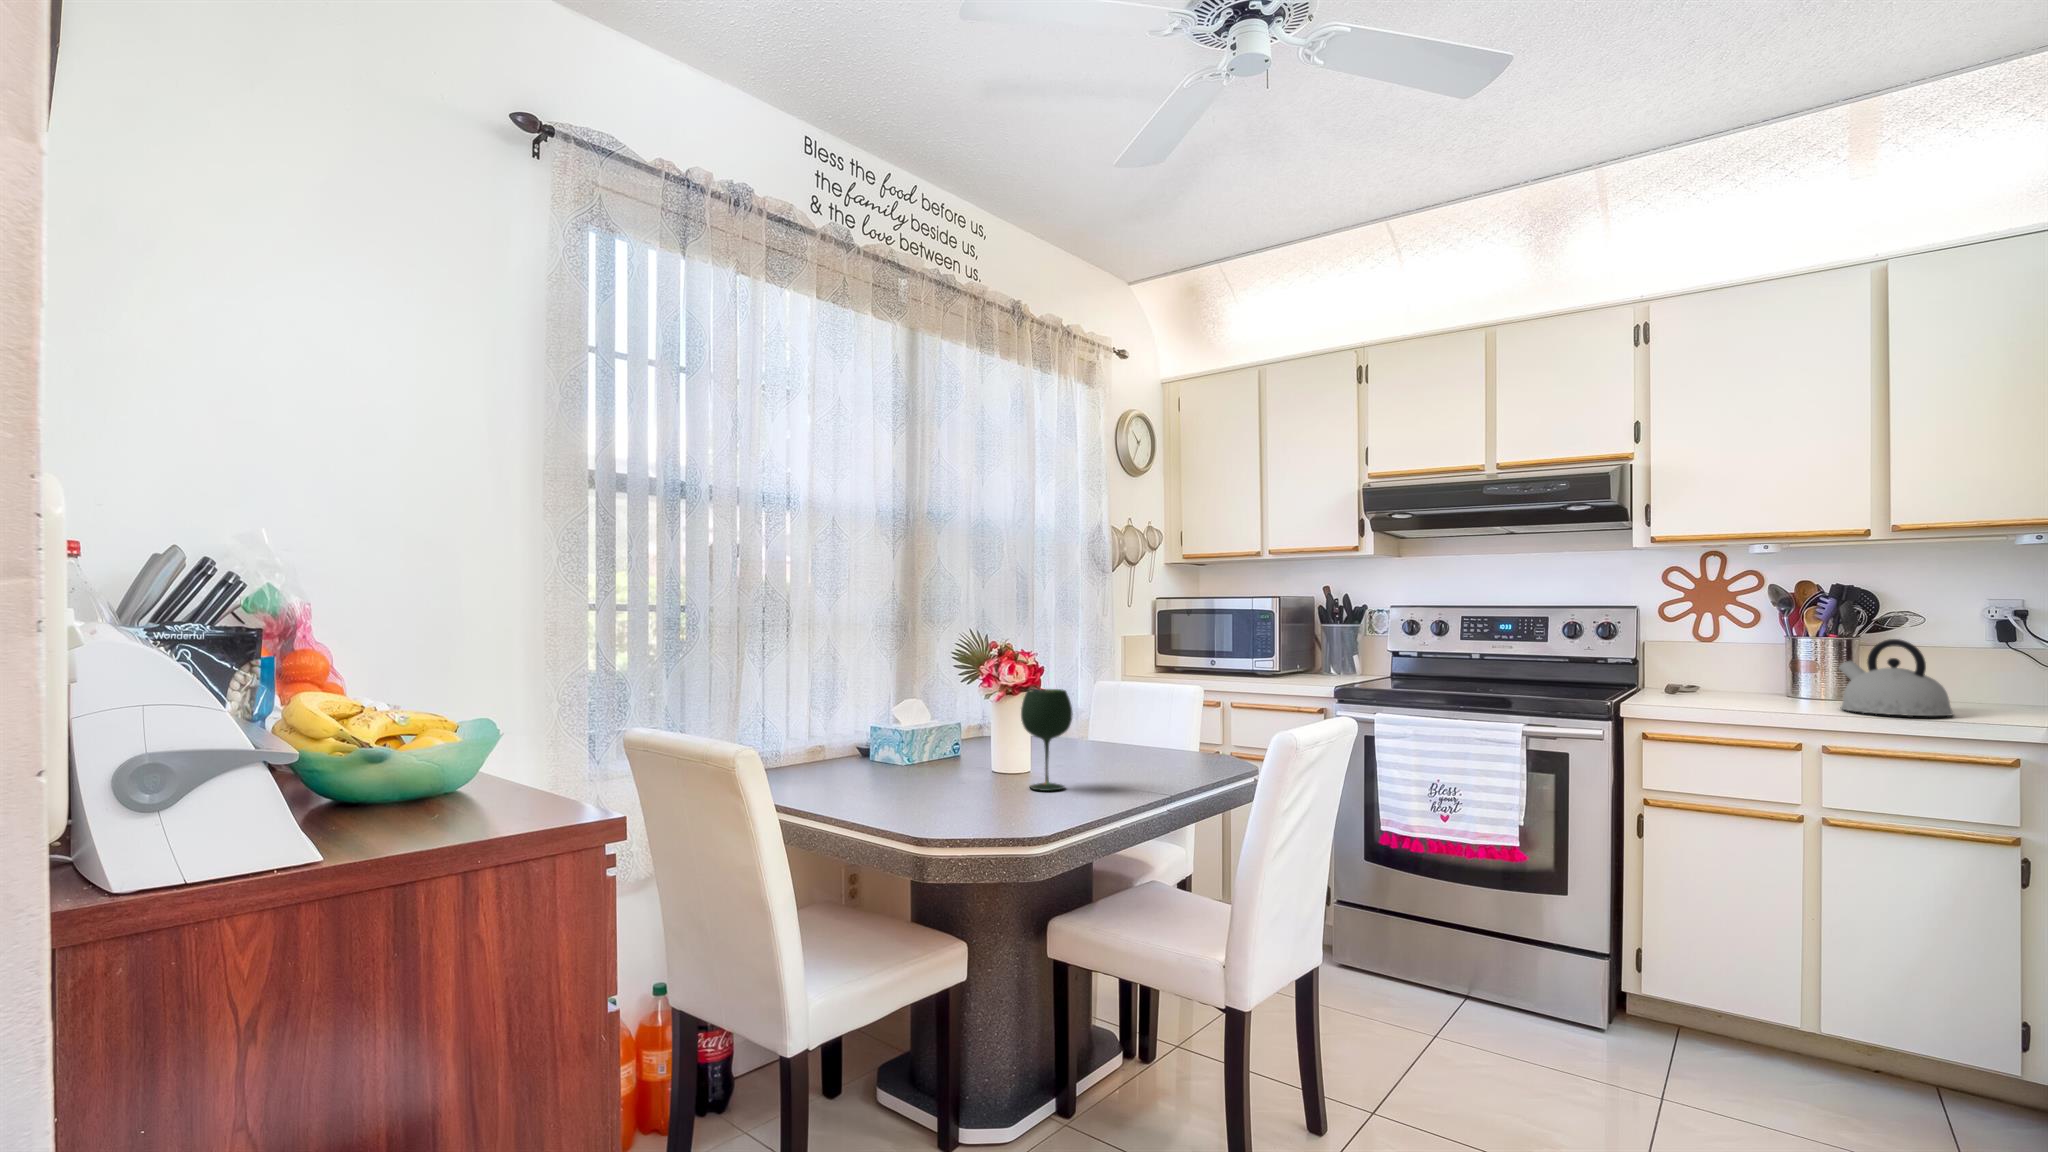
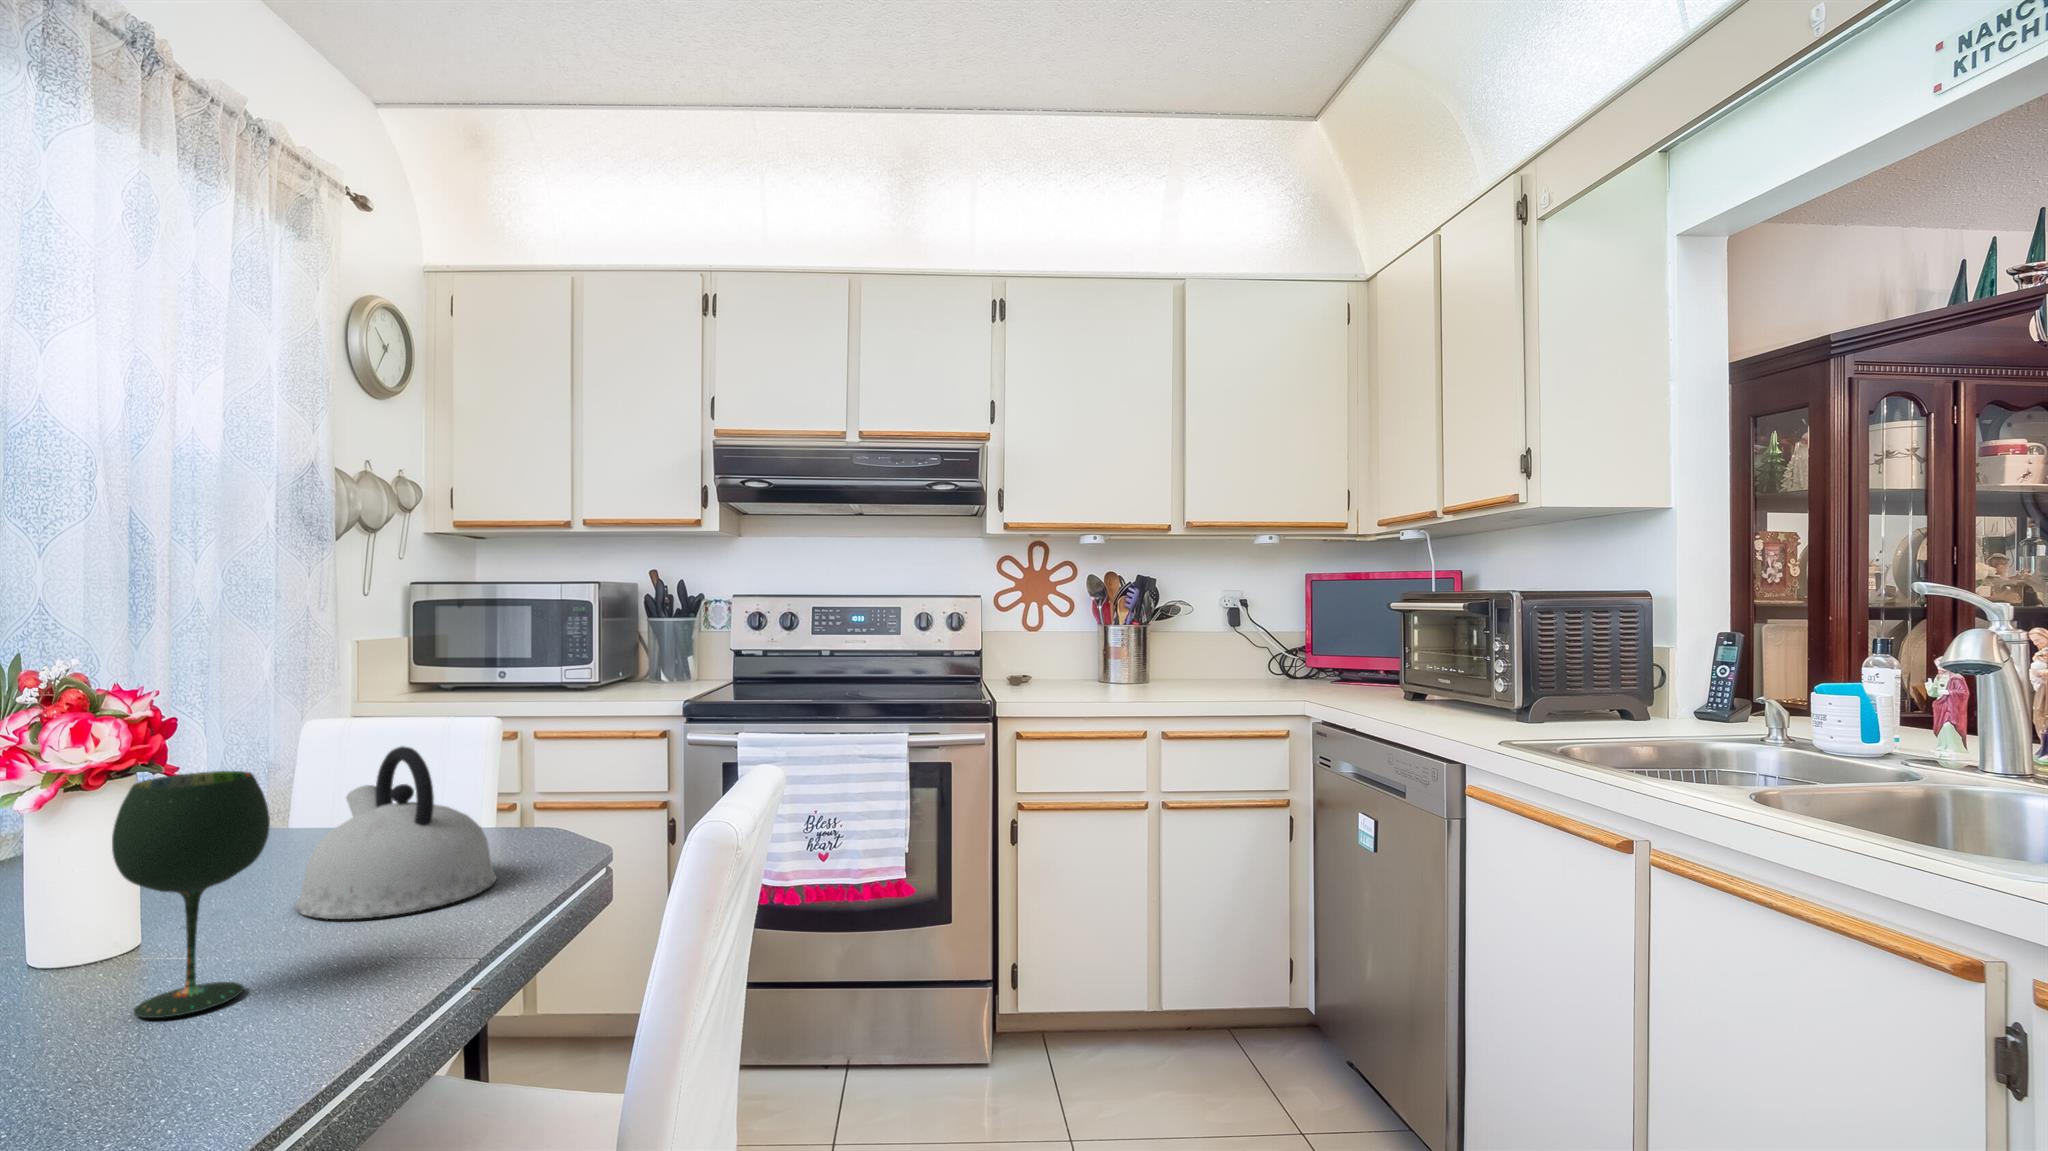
kettle: present [1839,639,1953,716] -> present [295,746,496,919]

